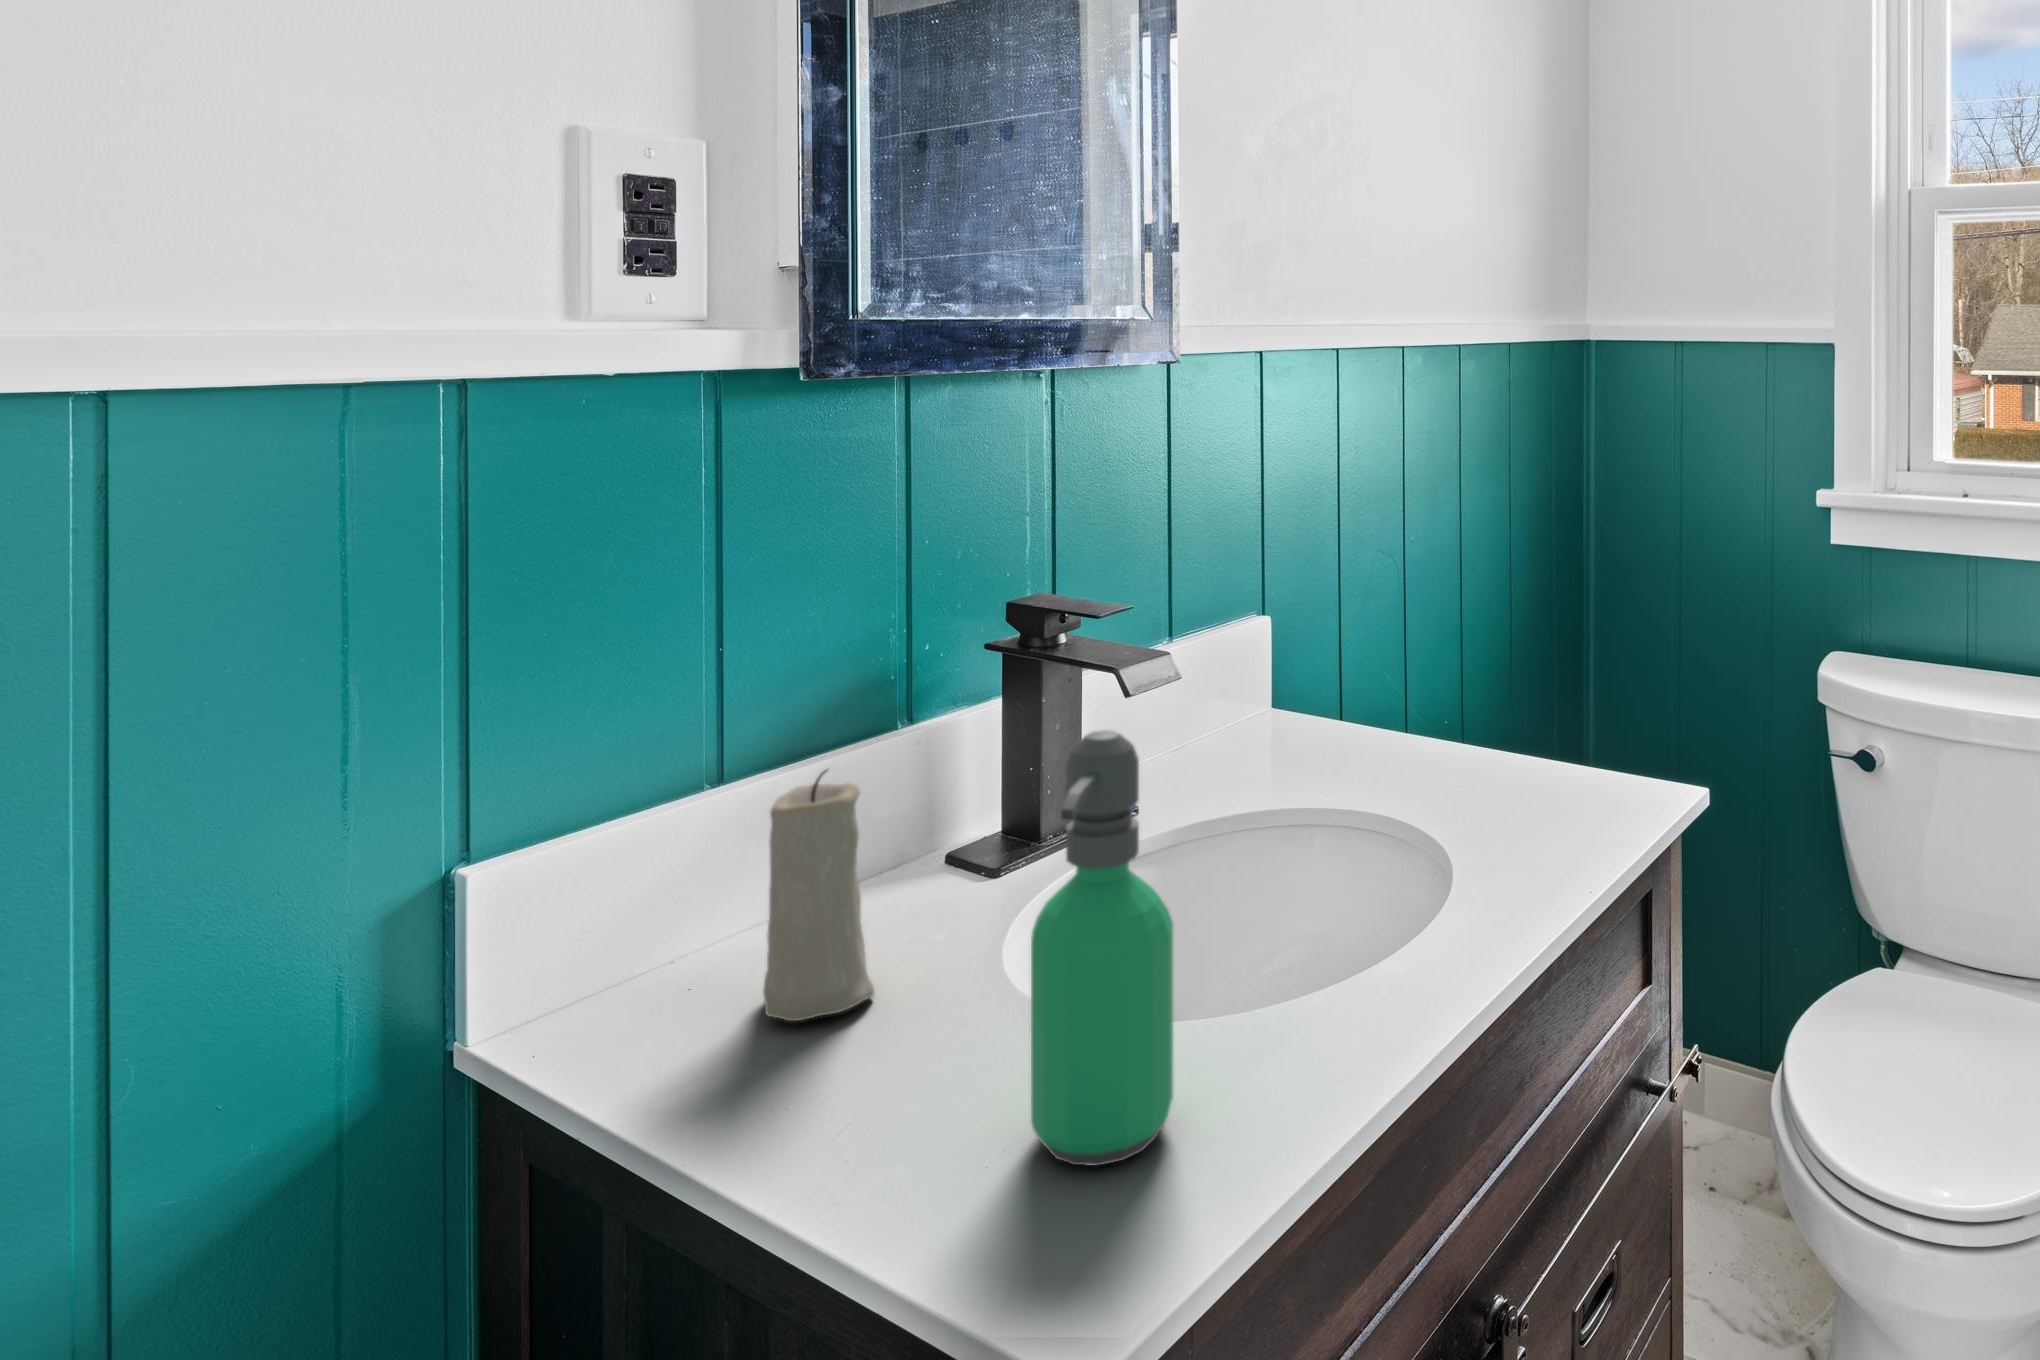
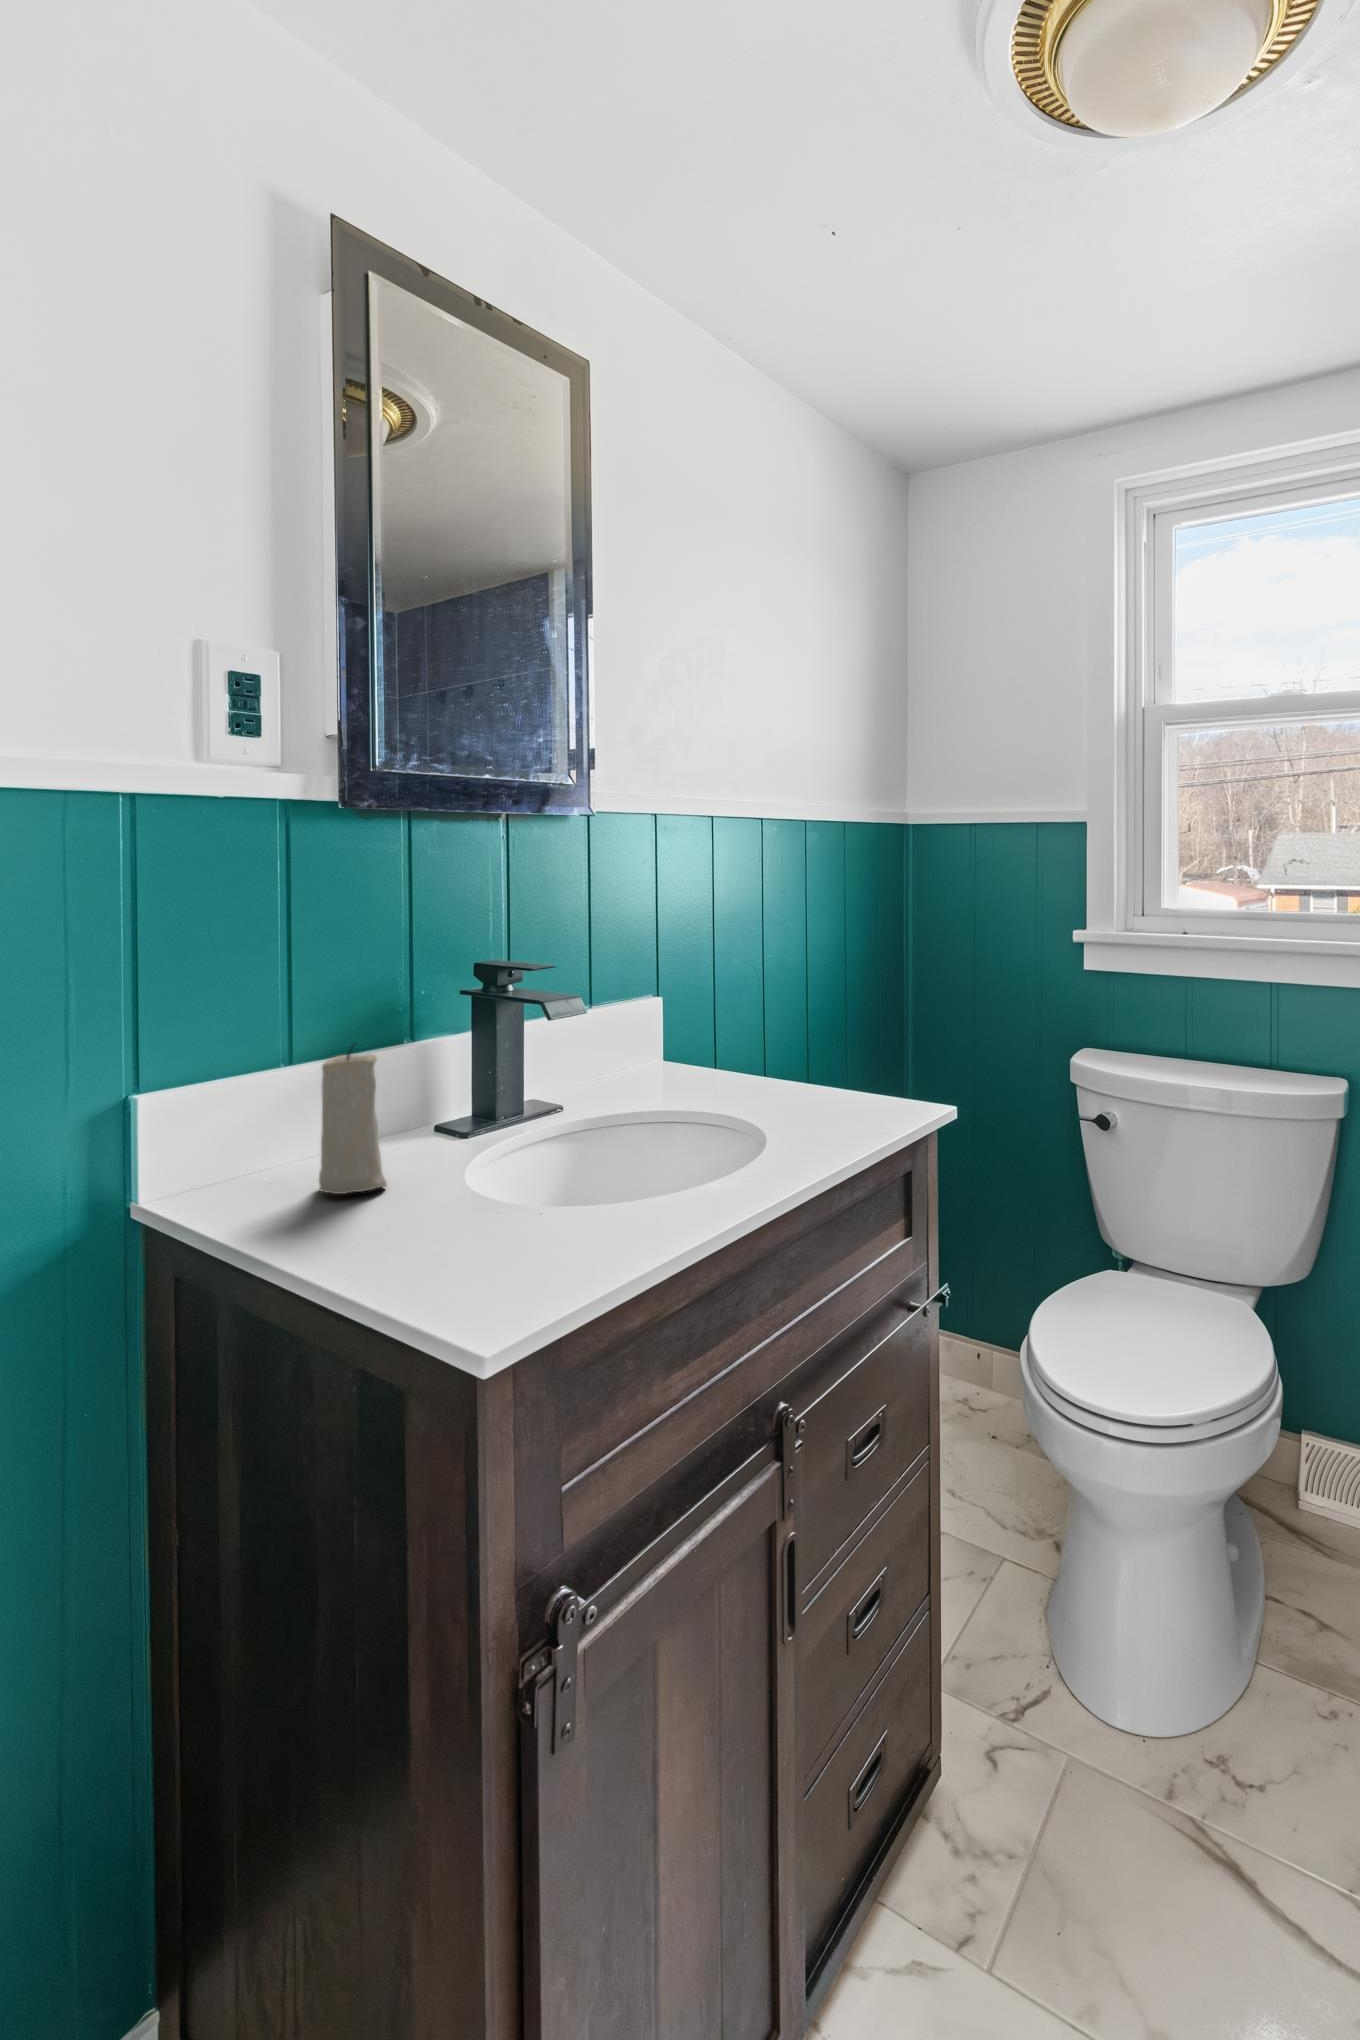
soap dispenser: present [1031,730,1173,1166] -> none [475,996,564,1255]

